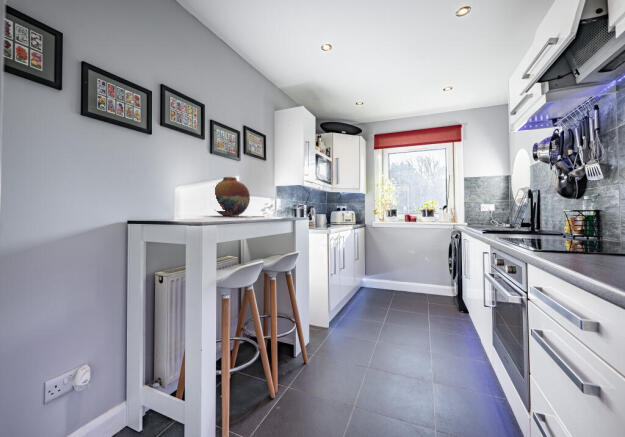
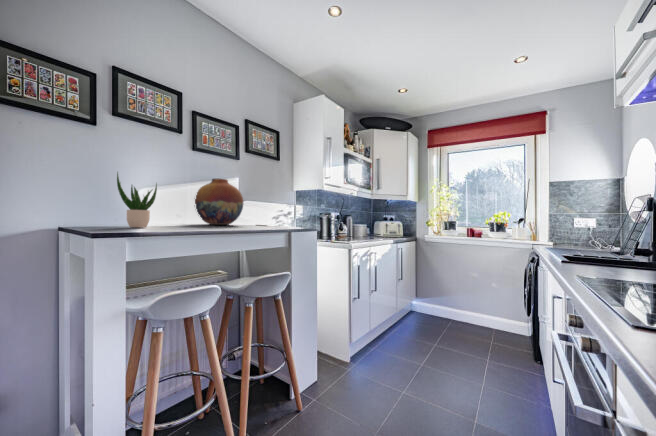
potted plant: none [177,173,205,218] -> present [117,172,157,227]

